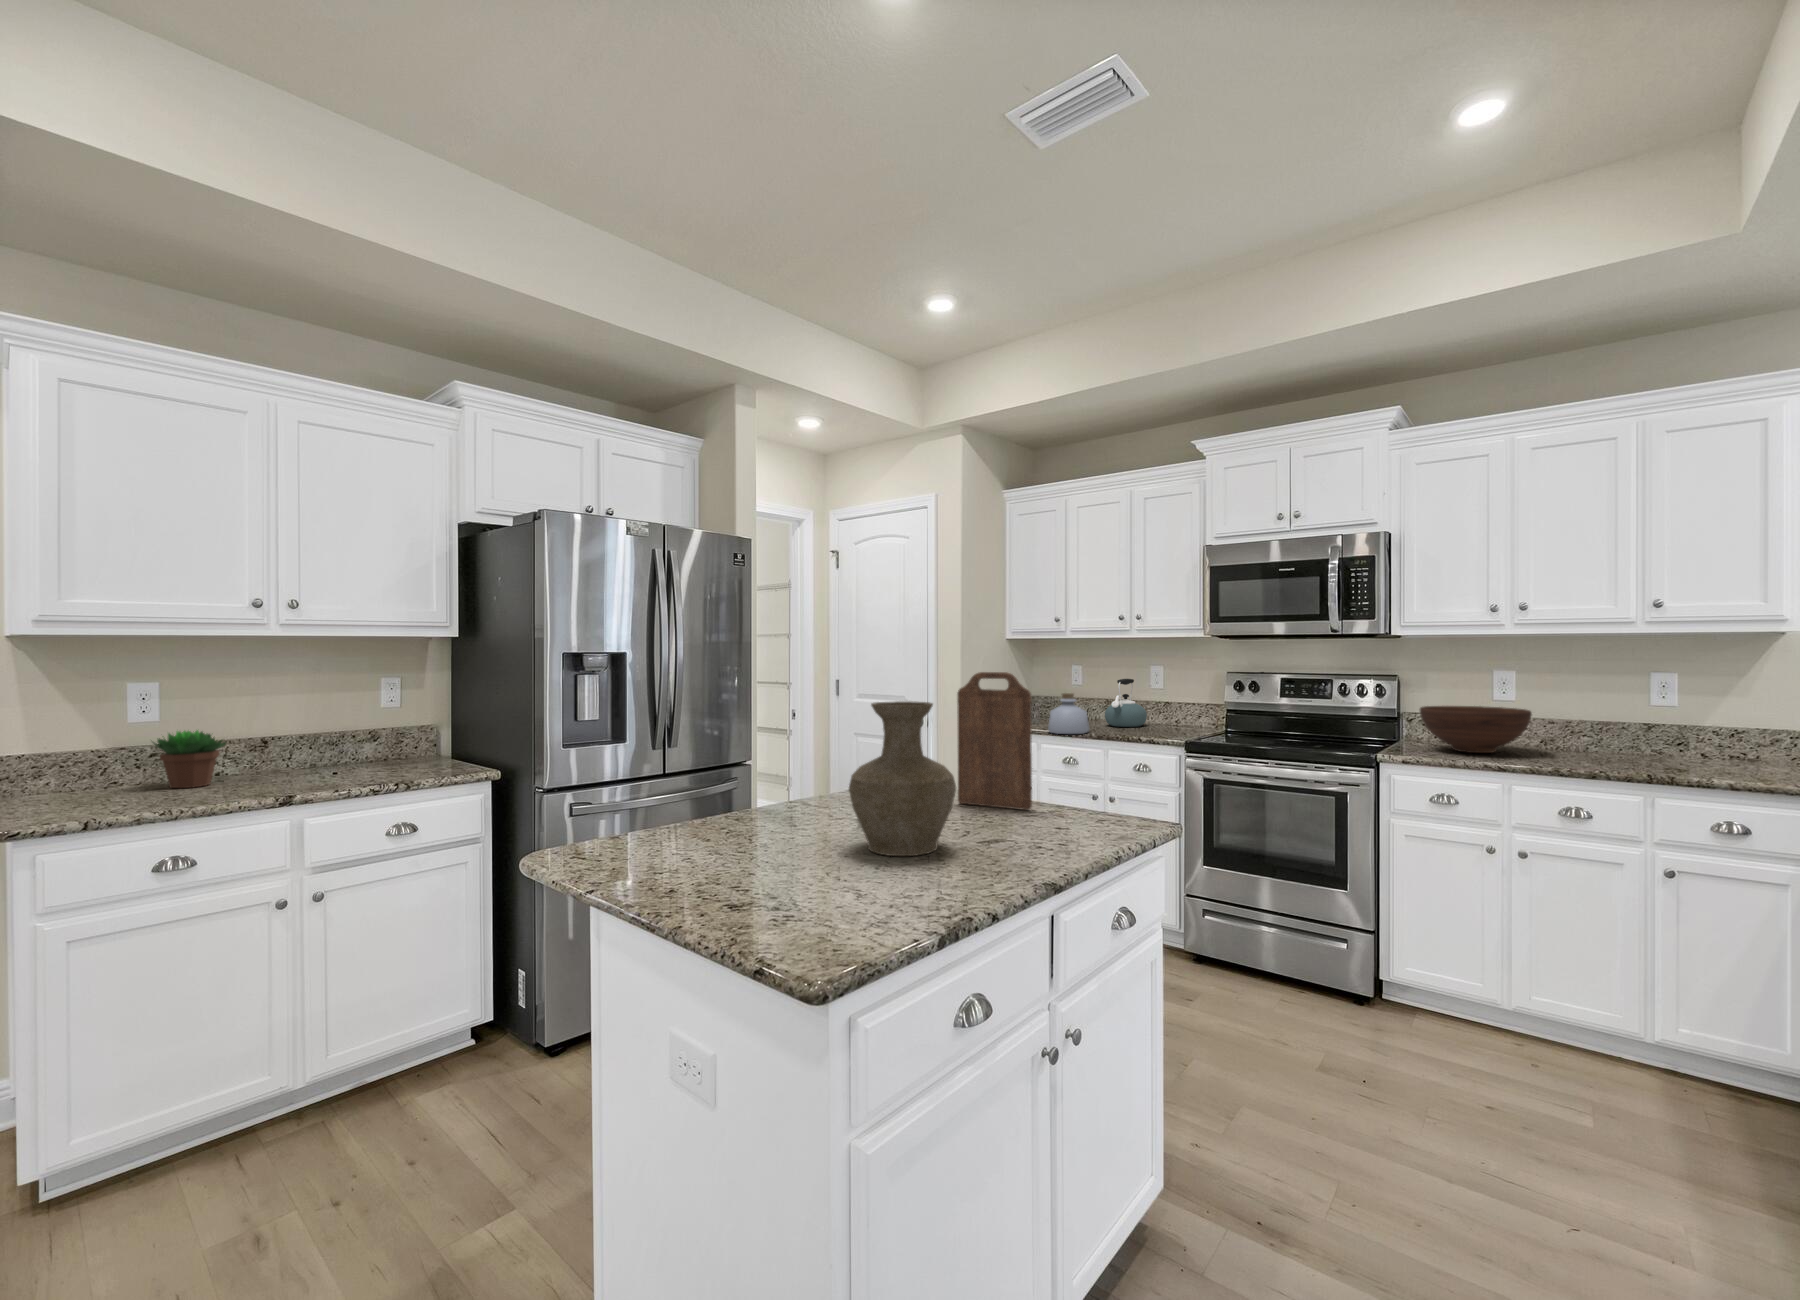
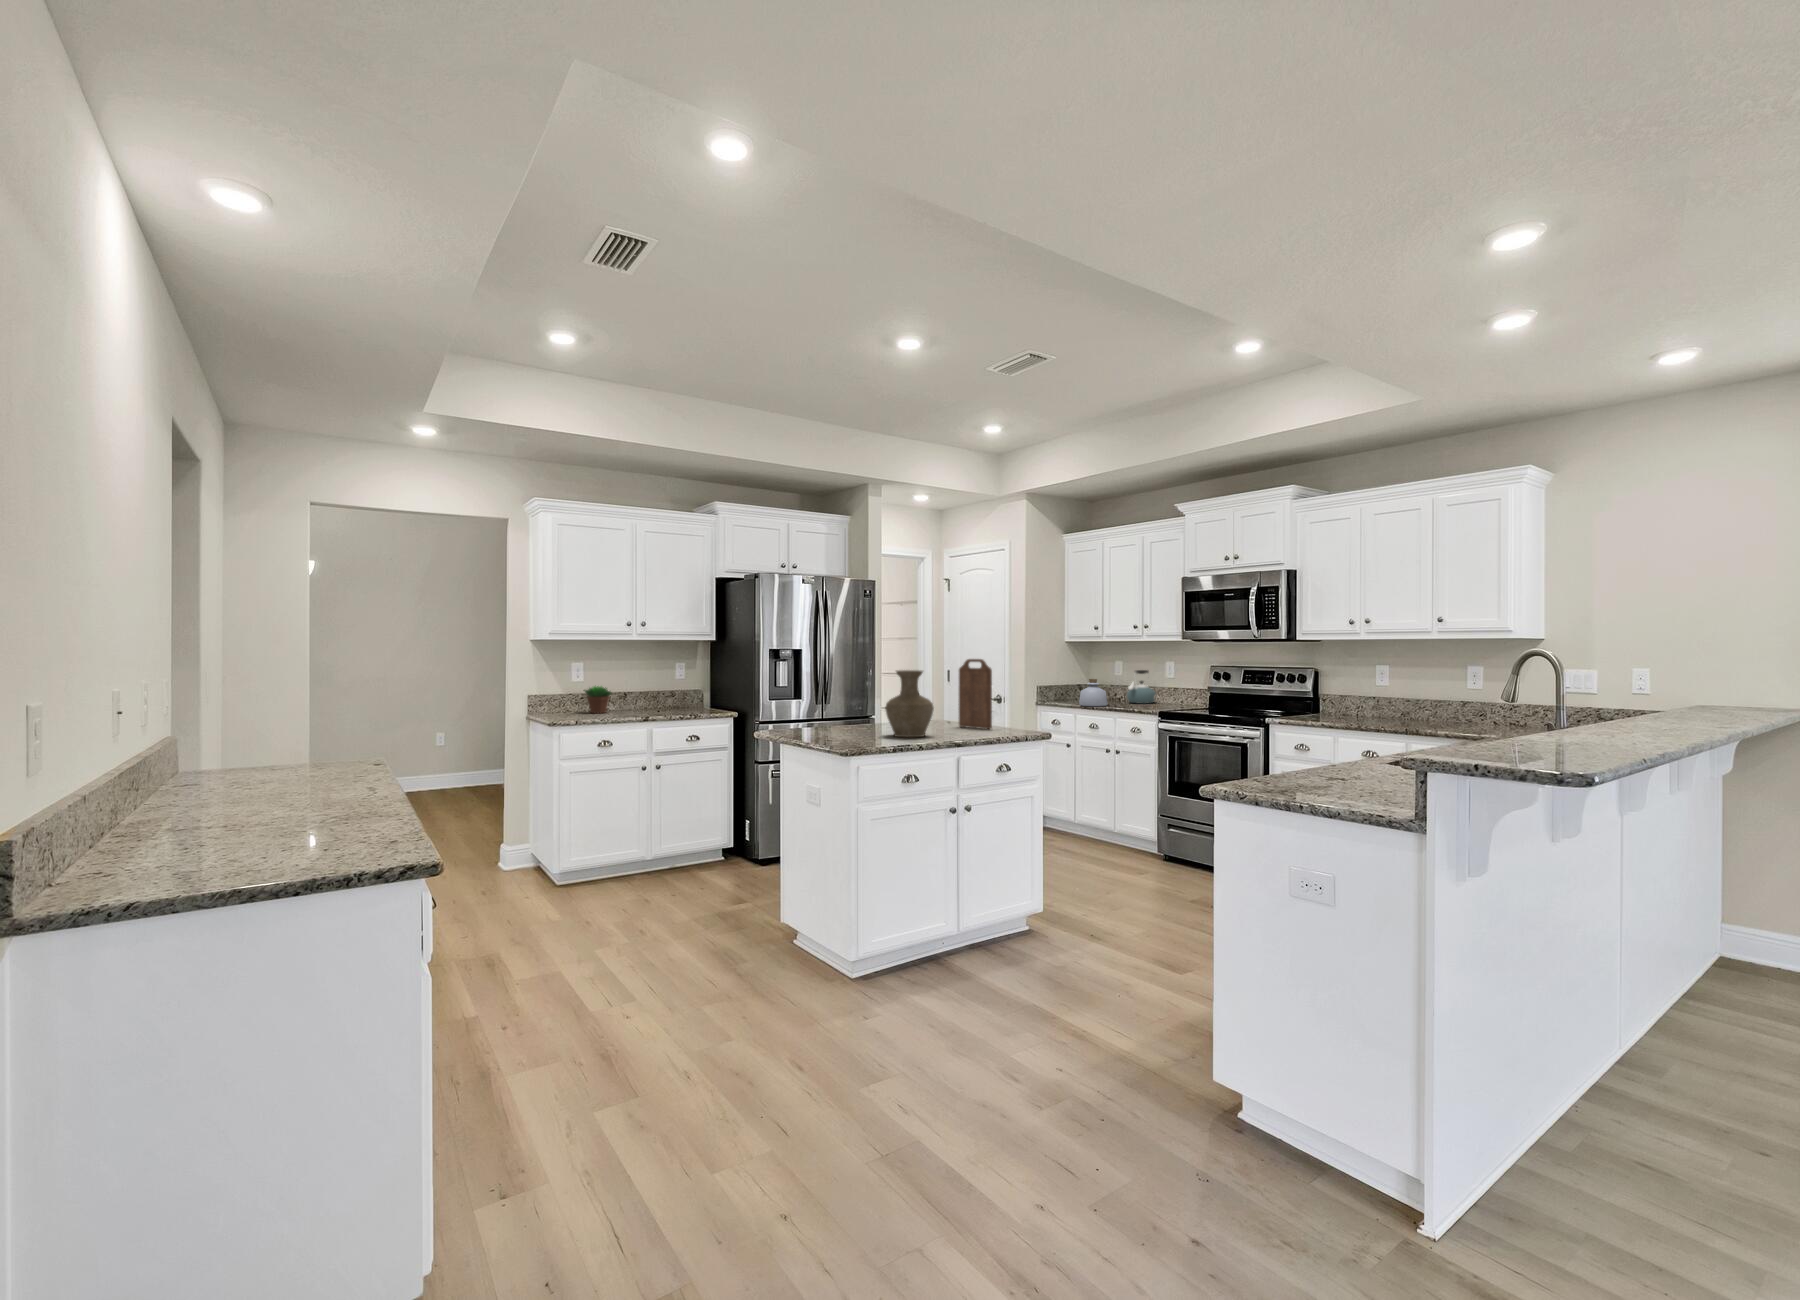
fruit bowl: present [1420,706,1532,753] -> none [1304,688,1374,718]

